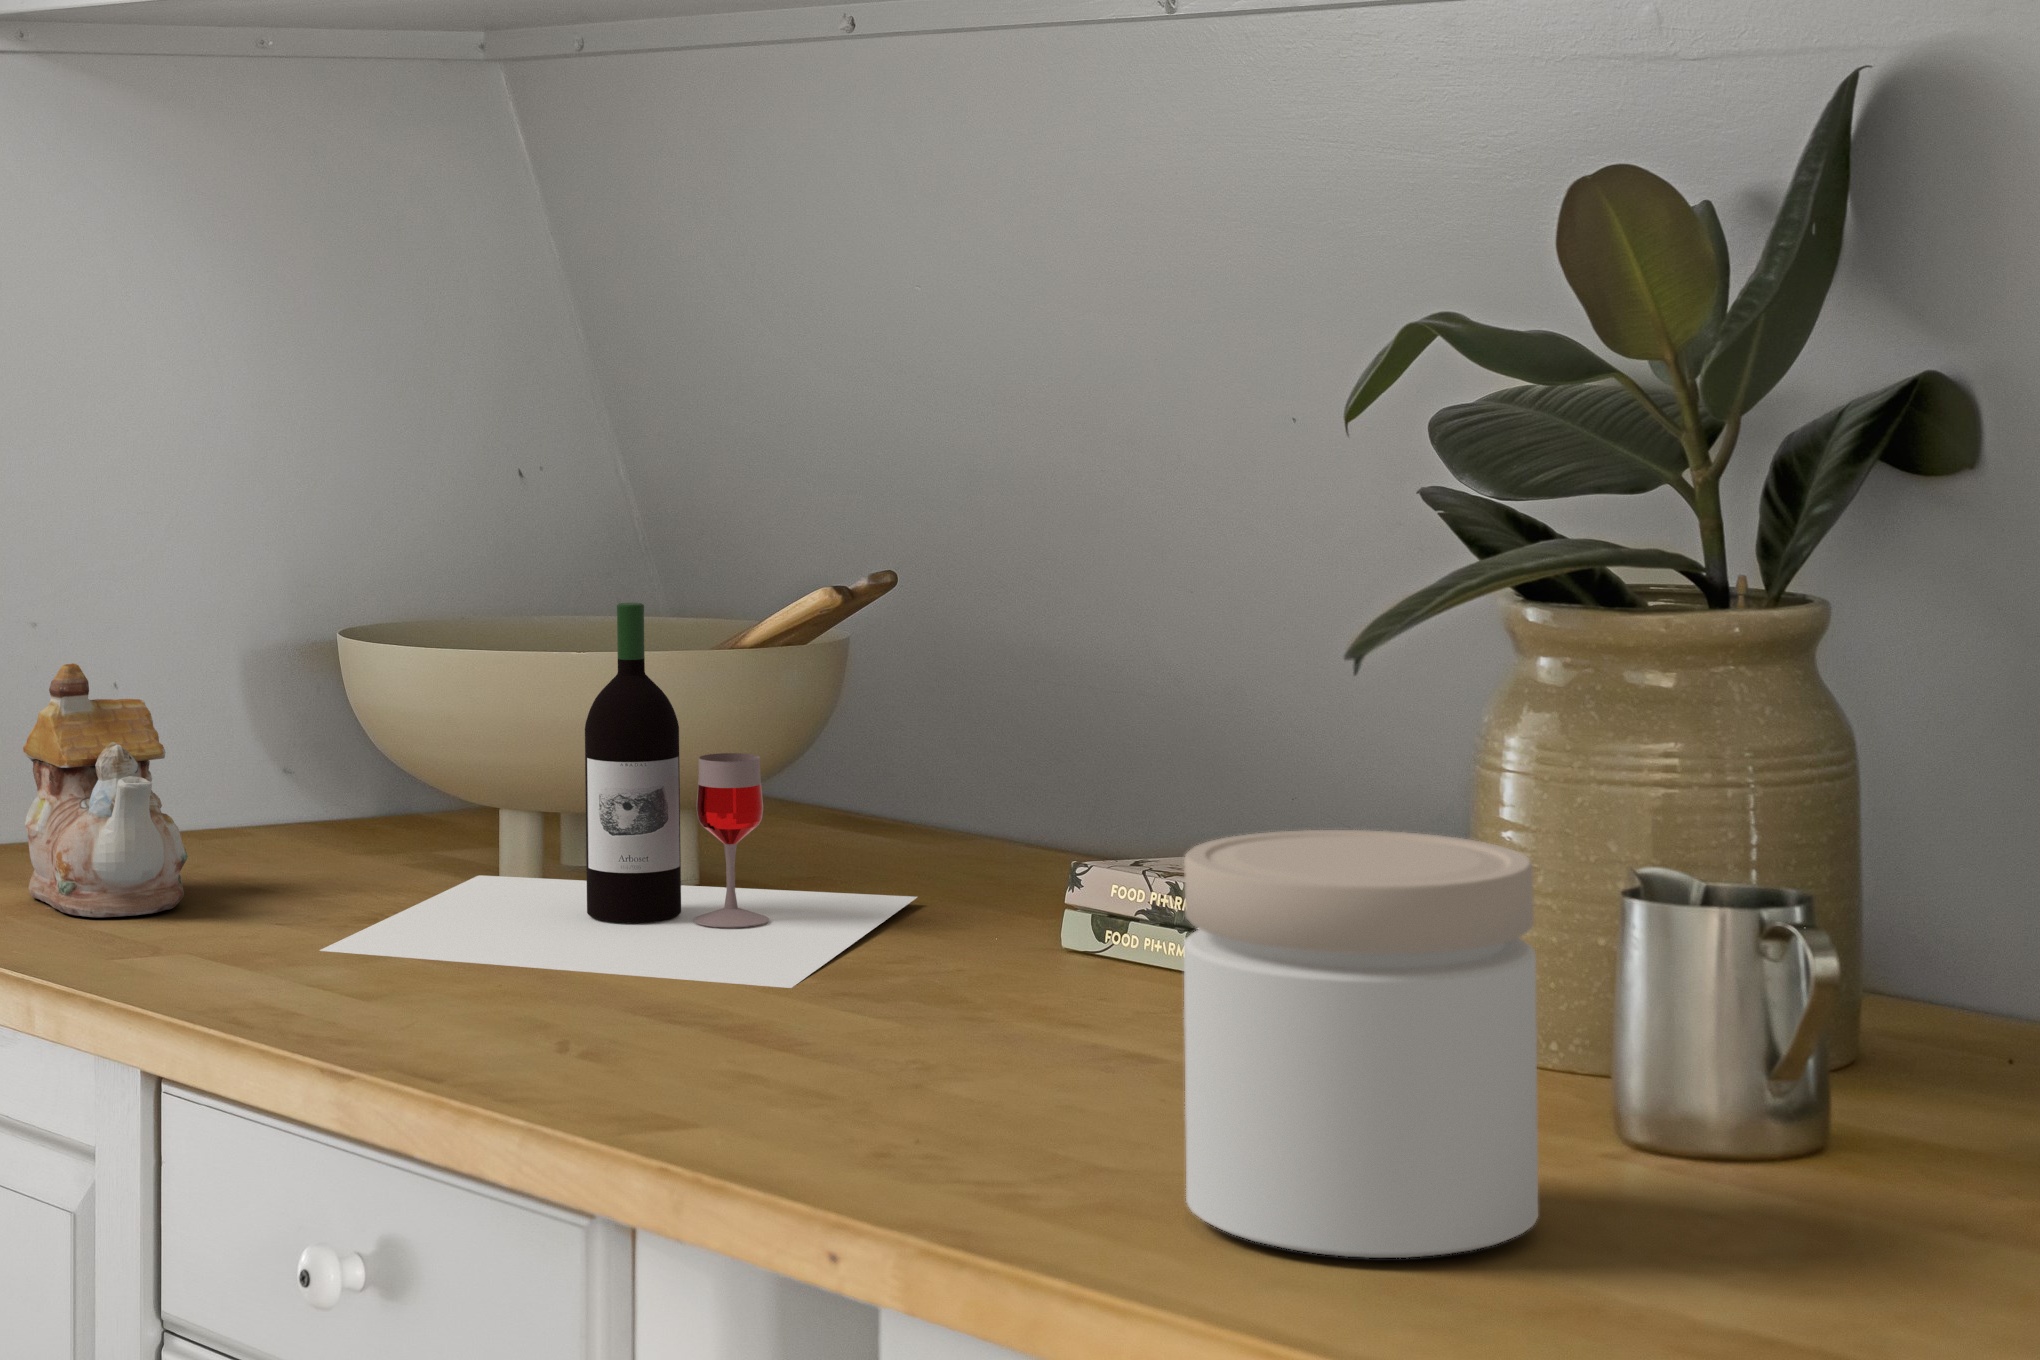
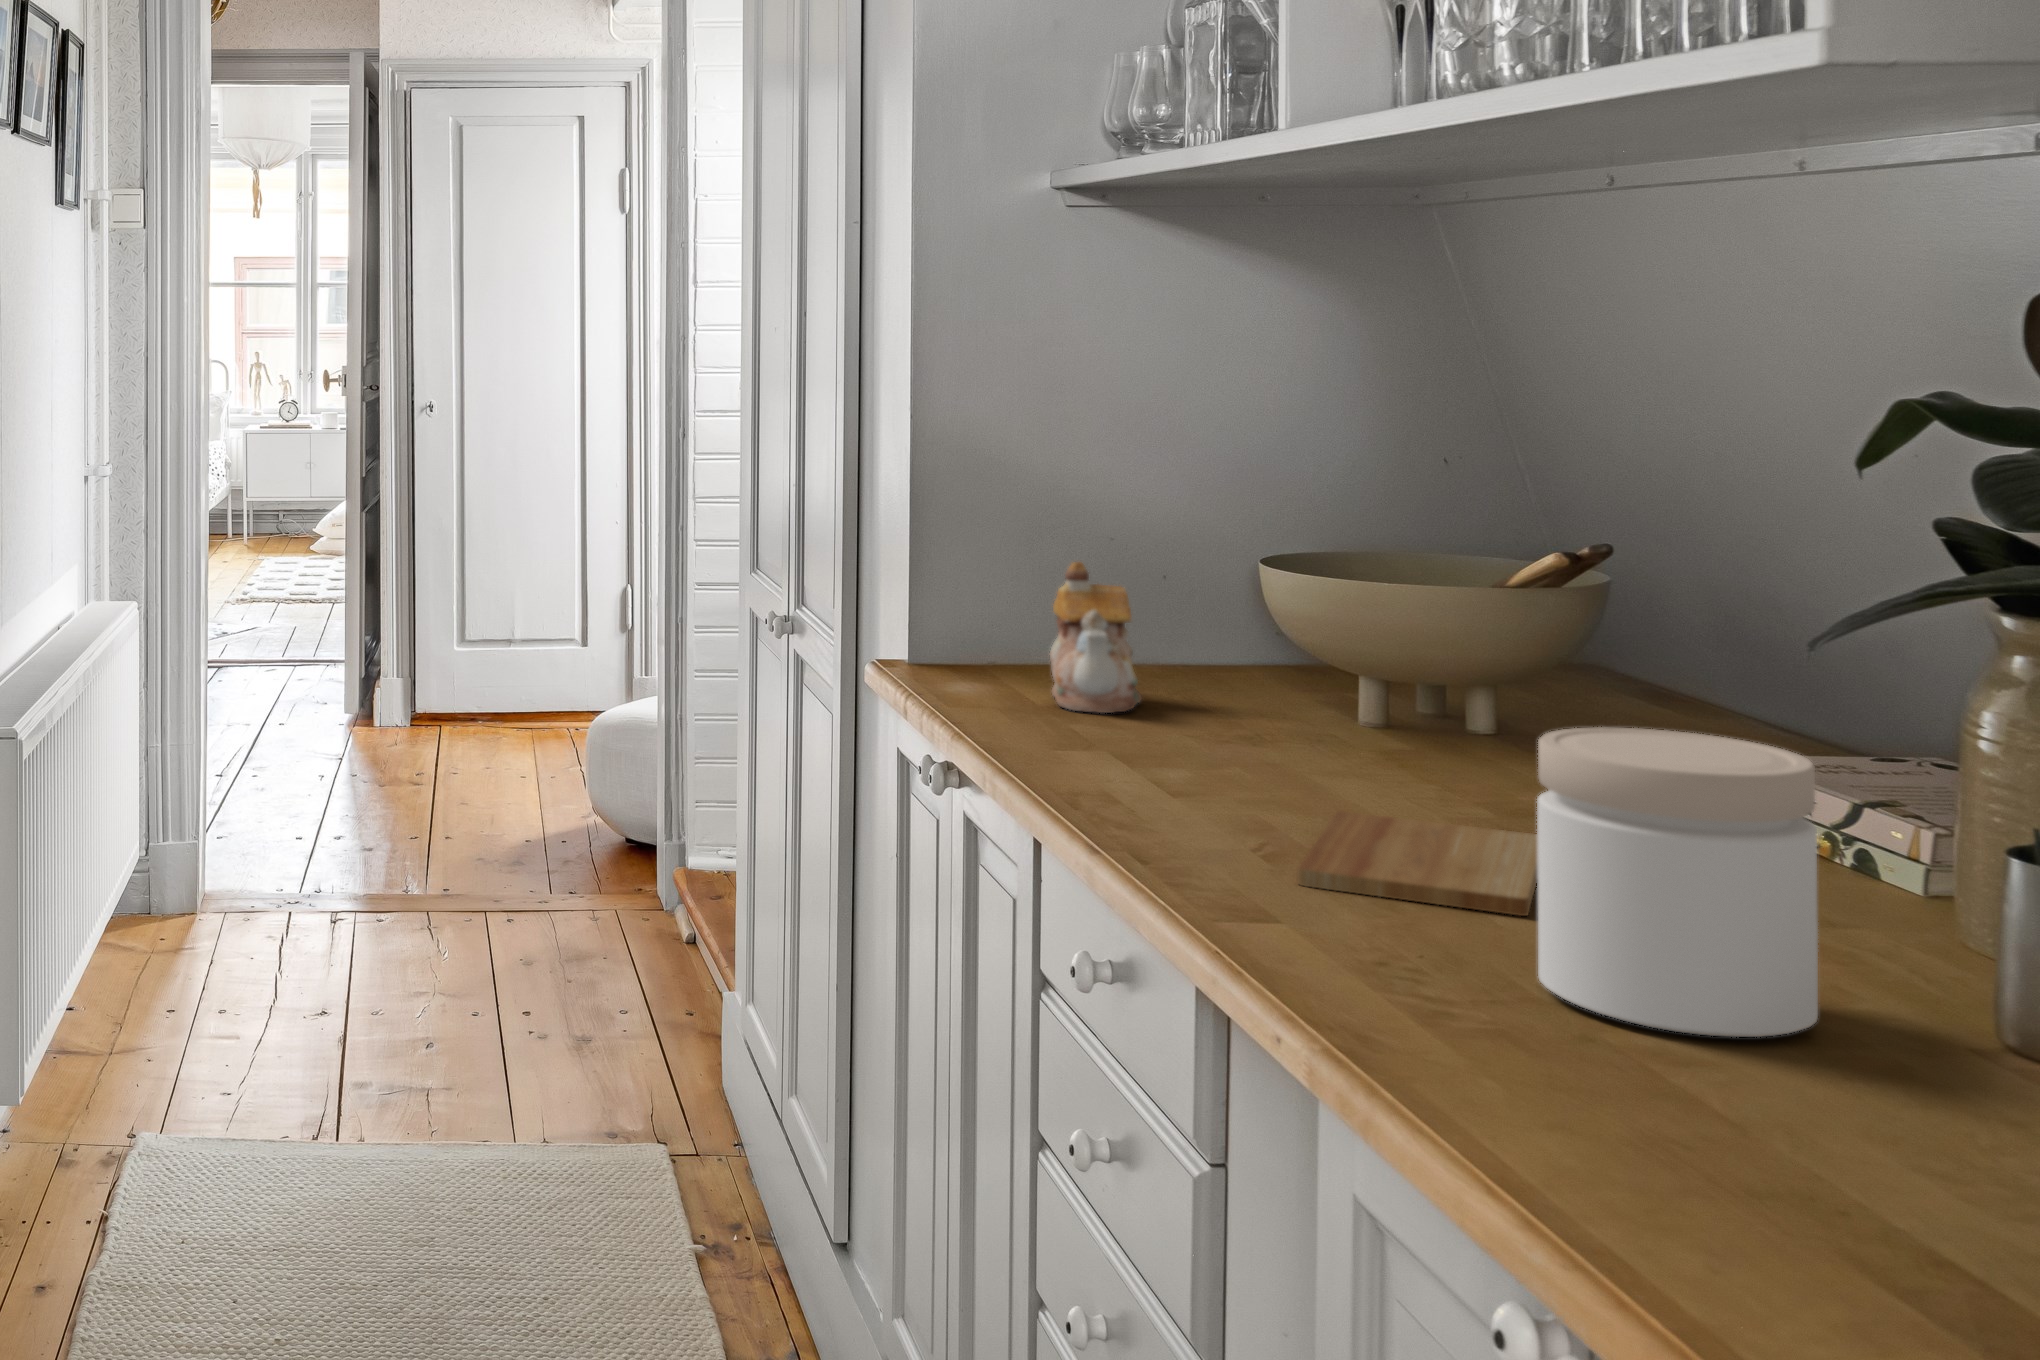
wine bottle: present [319,603,917,988] -> none [1163,552,1639,810]
cutting board: none [683,1009,1058,1144] -> present [1297,812,1538,916]

